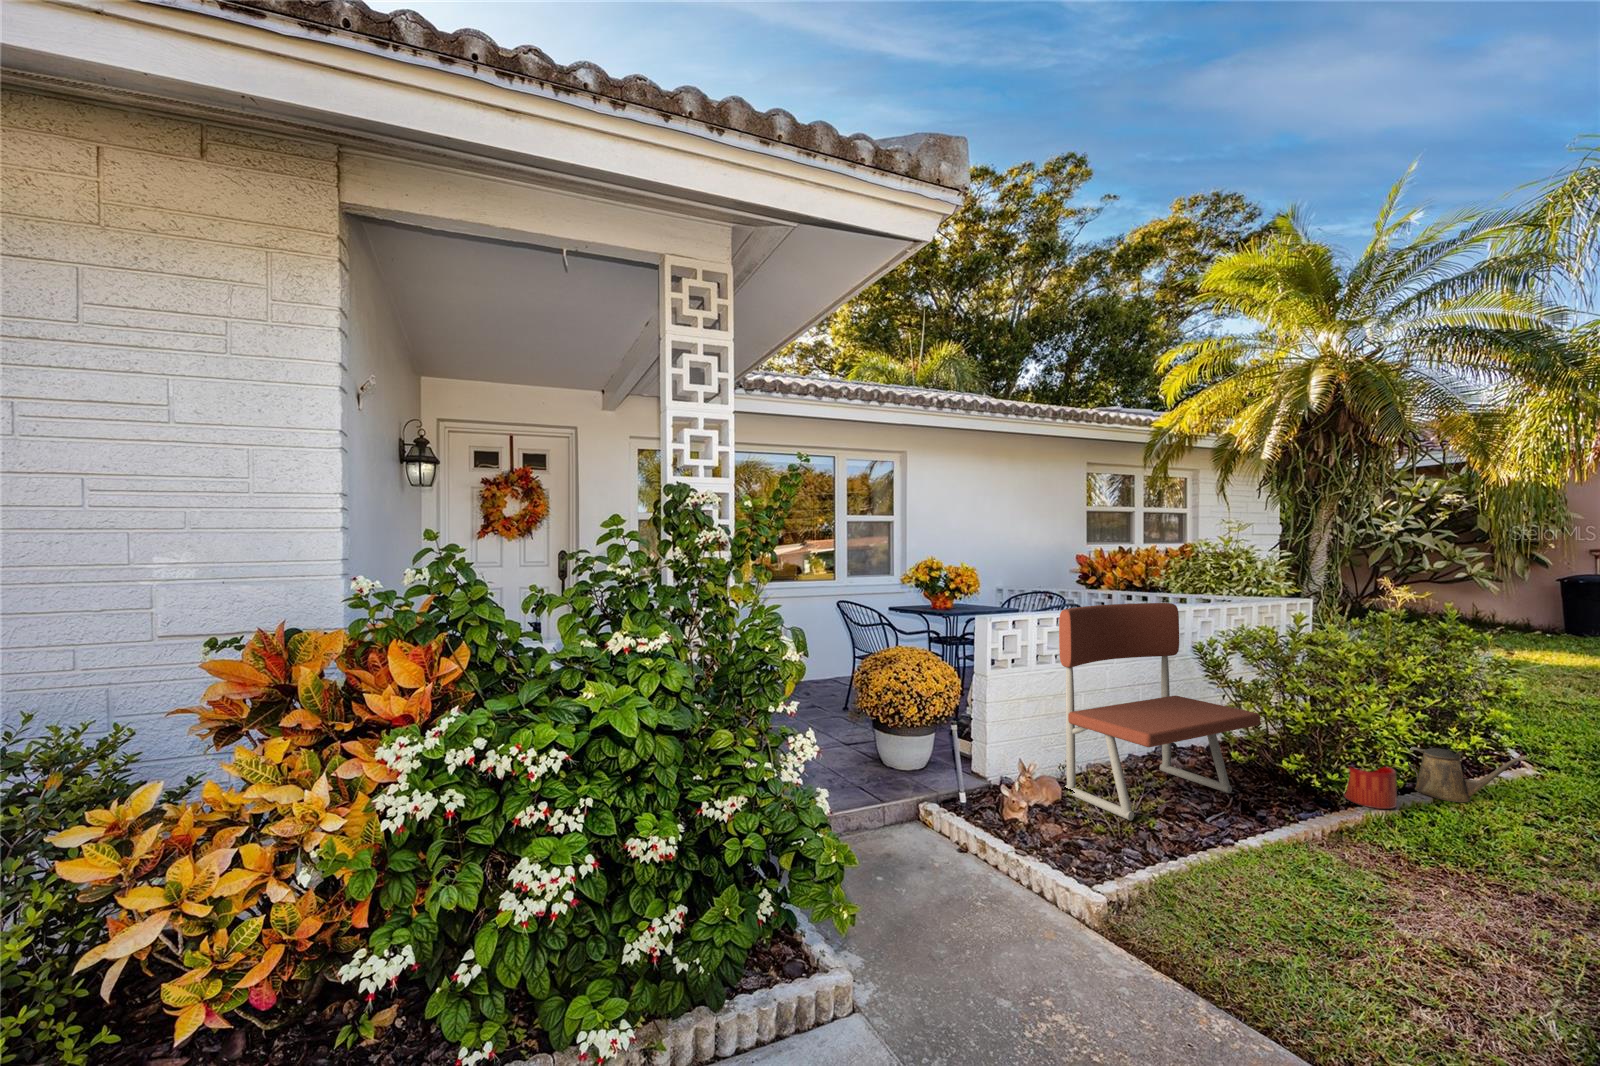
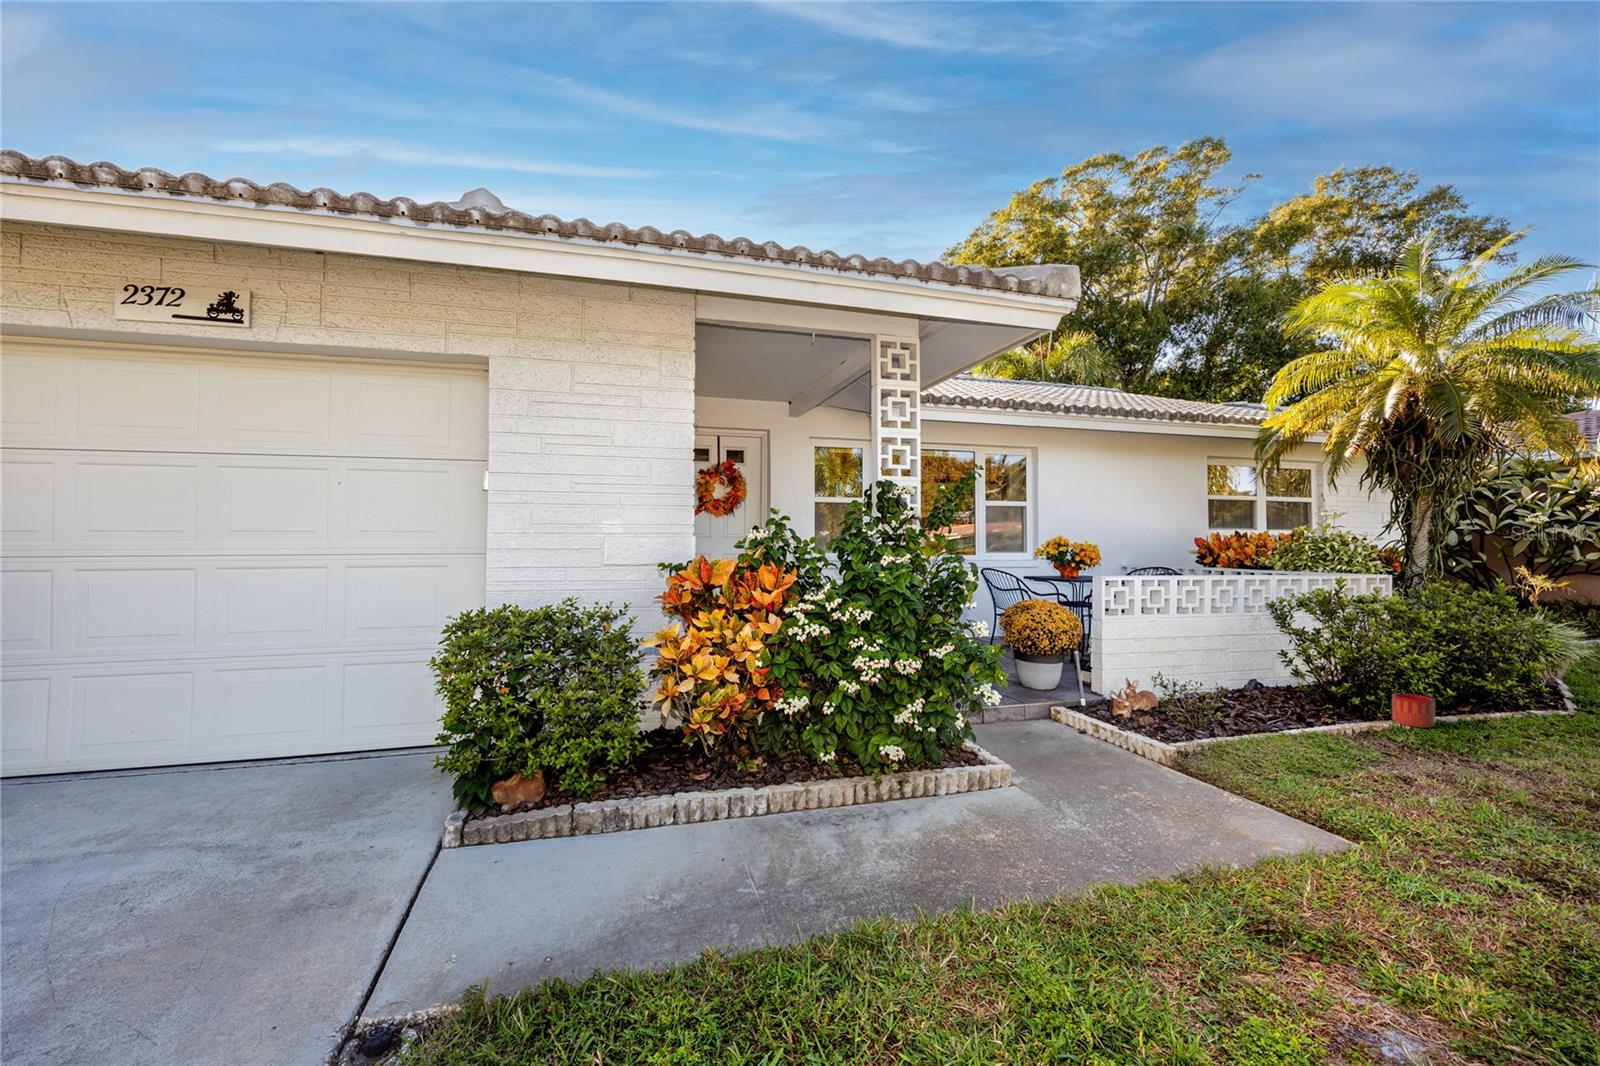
bench: present [1059,603,1260,820] -> none [1159,571,1320,722]
watering can: present [1407,747,1525,802] -> none [1450,687,1549,728]

